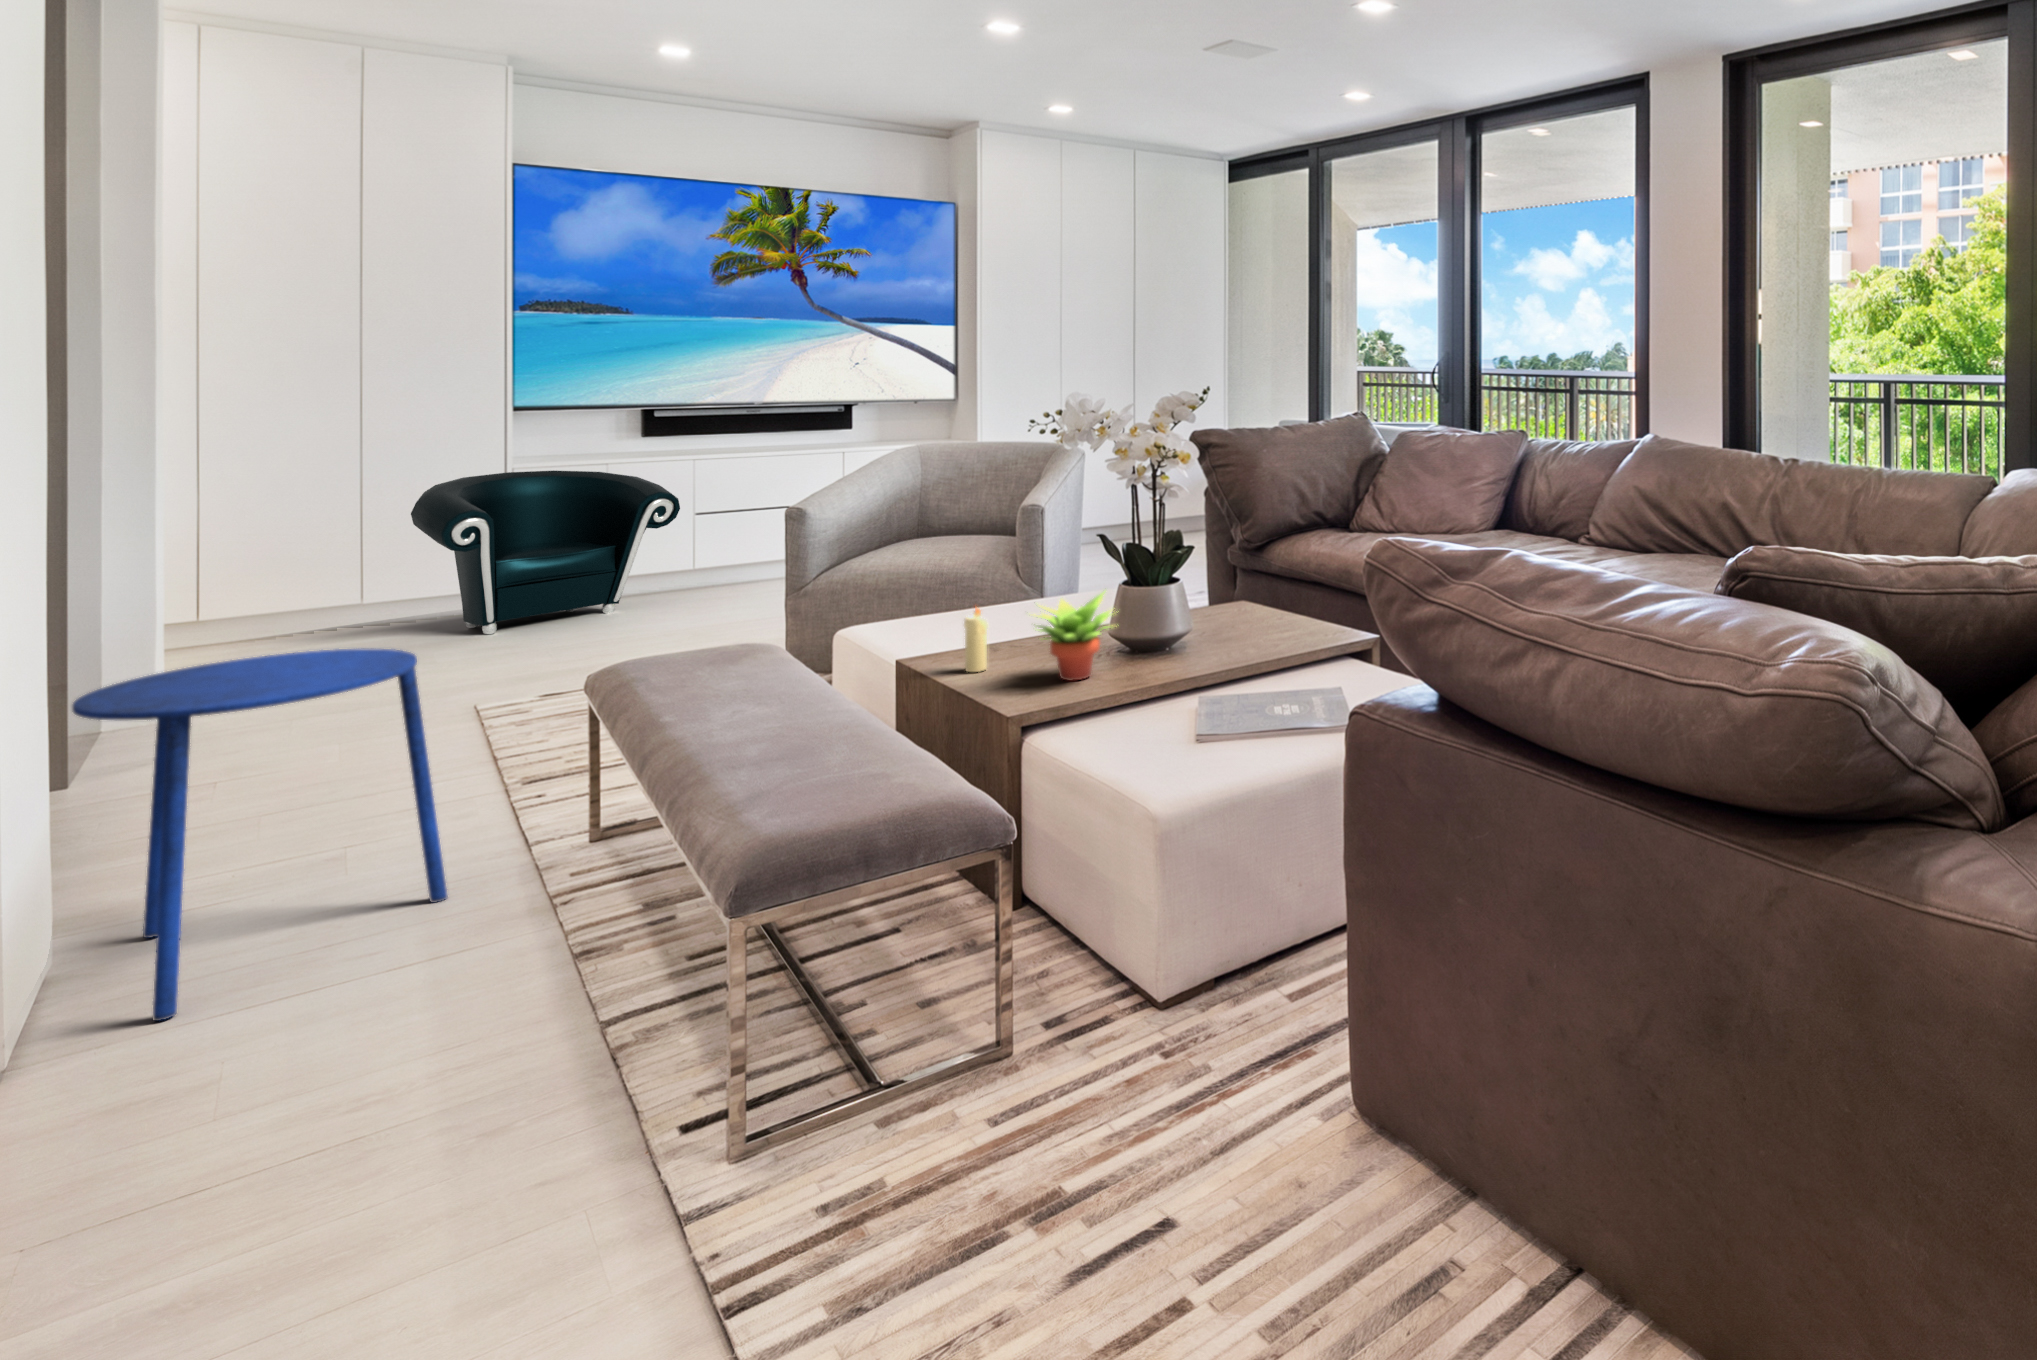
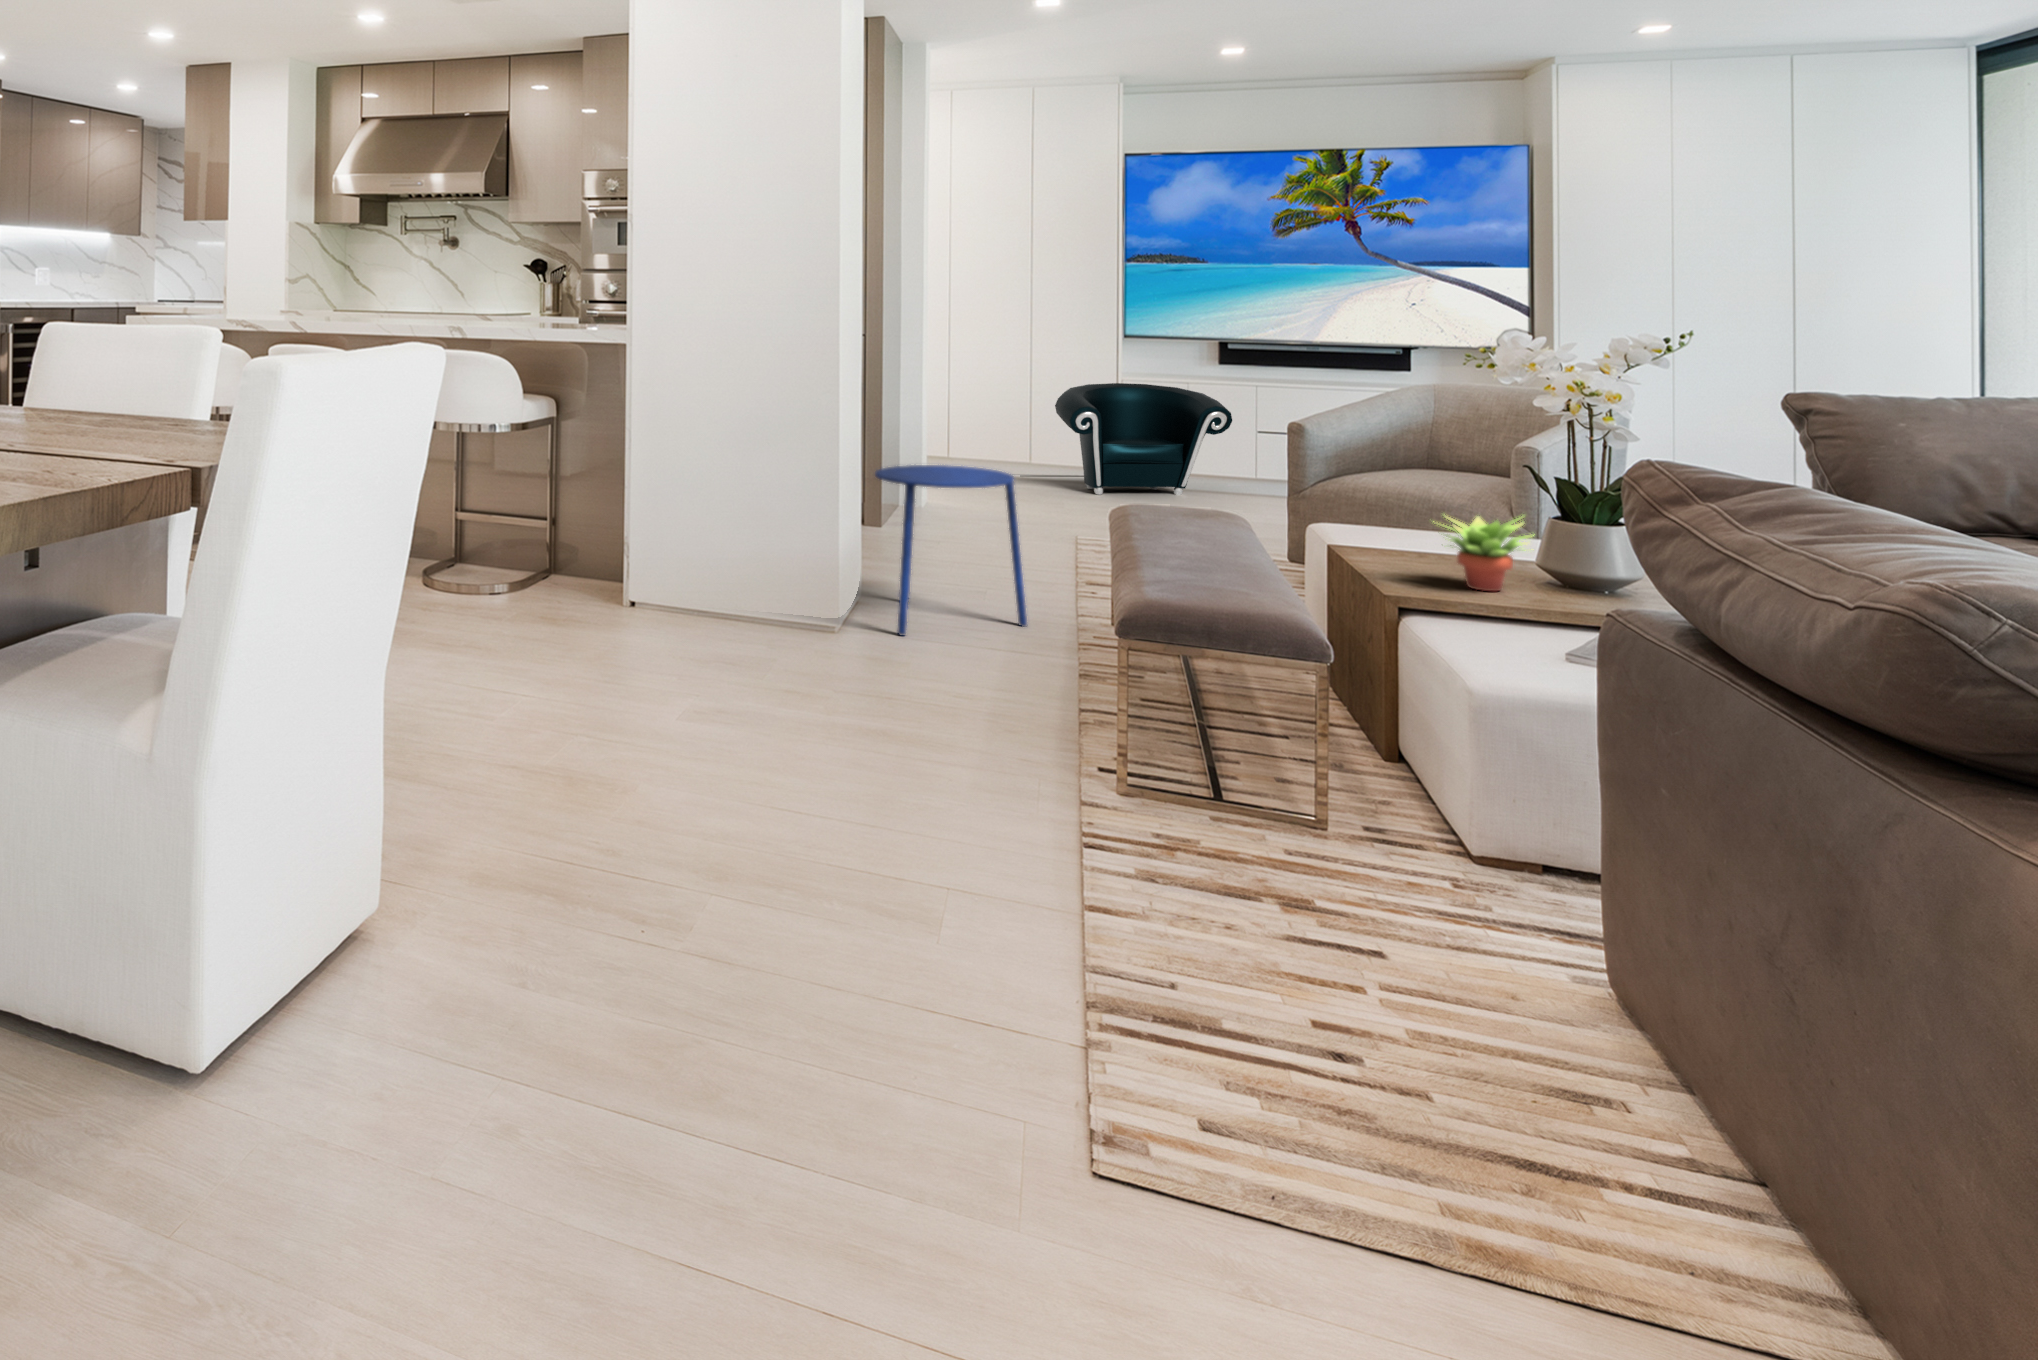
candle: present [964,608,987,672] -> none [1381,509,1405,566]

